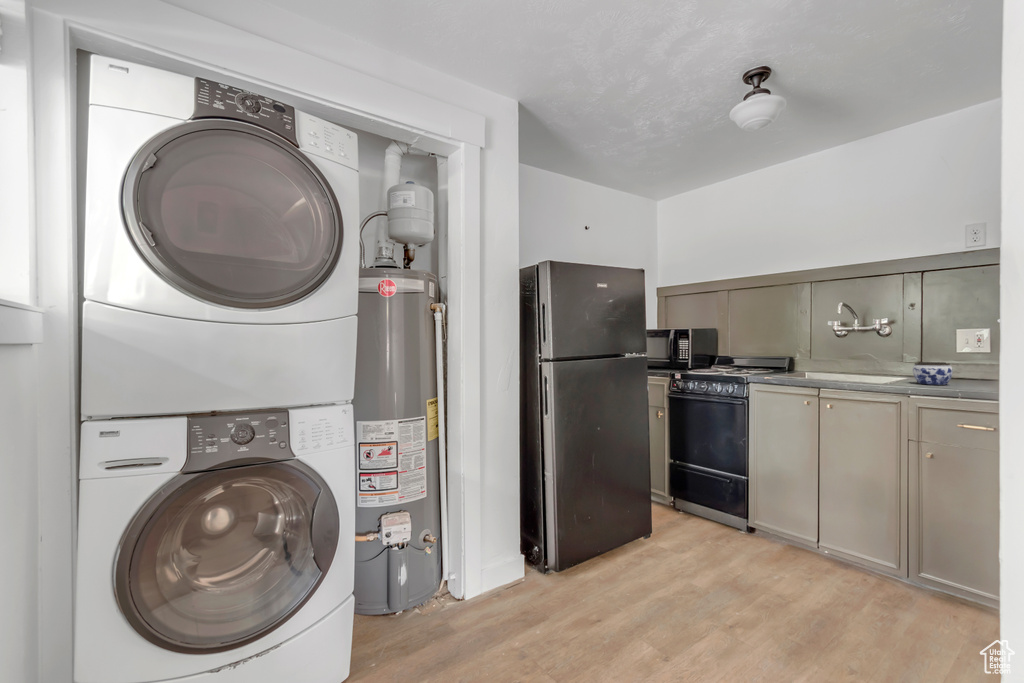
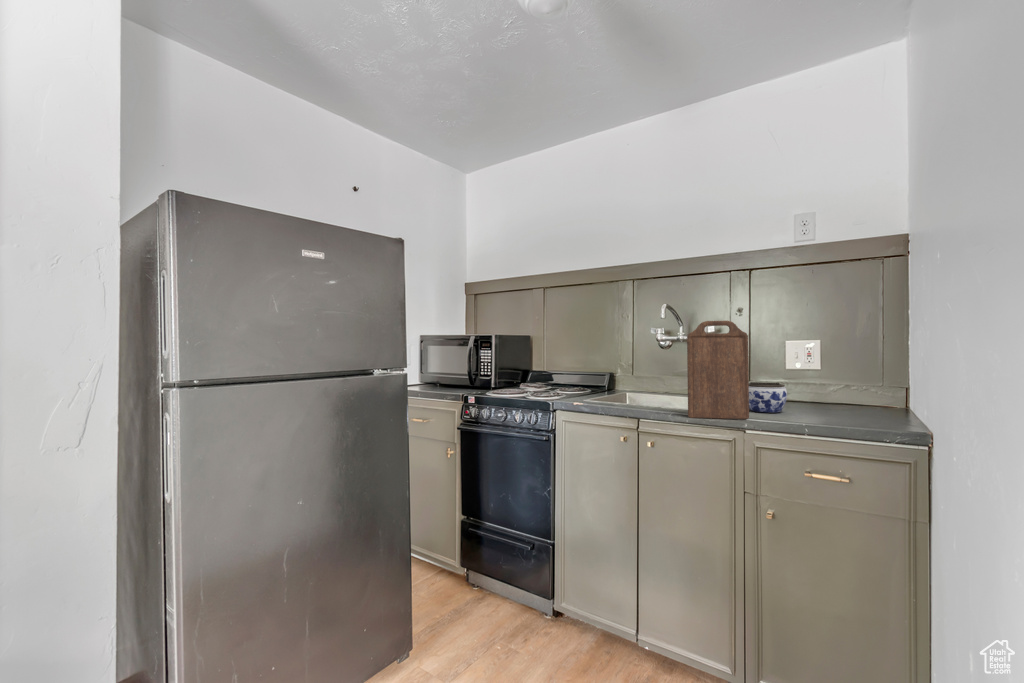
cutting board: none [861,316,915,387] -> present [687,321,749,419]

